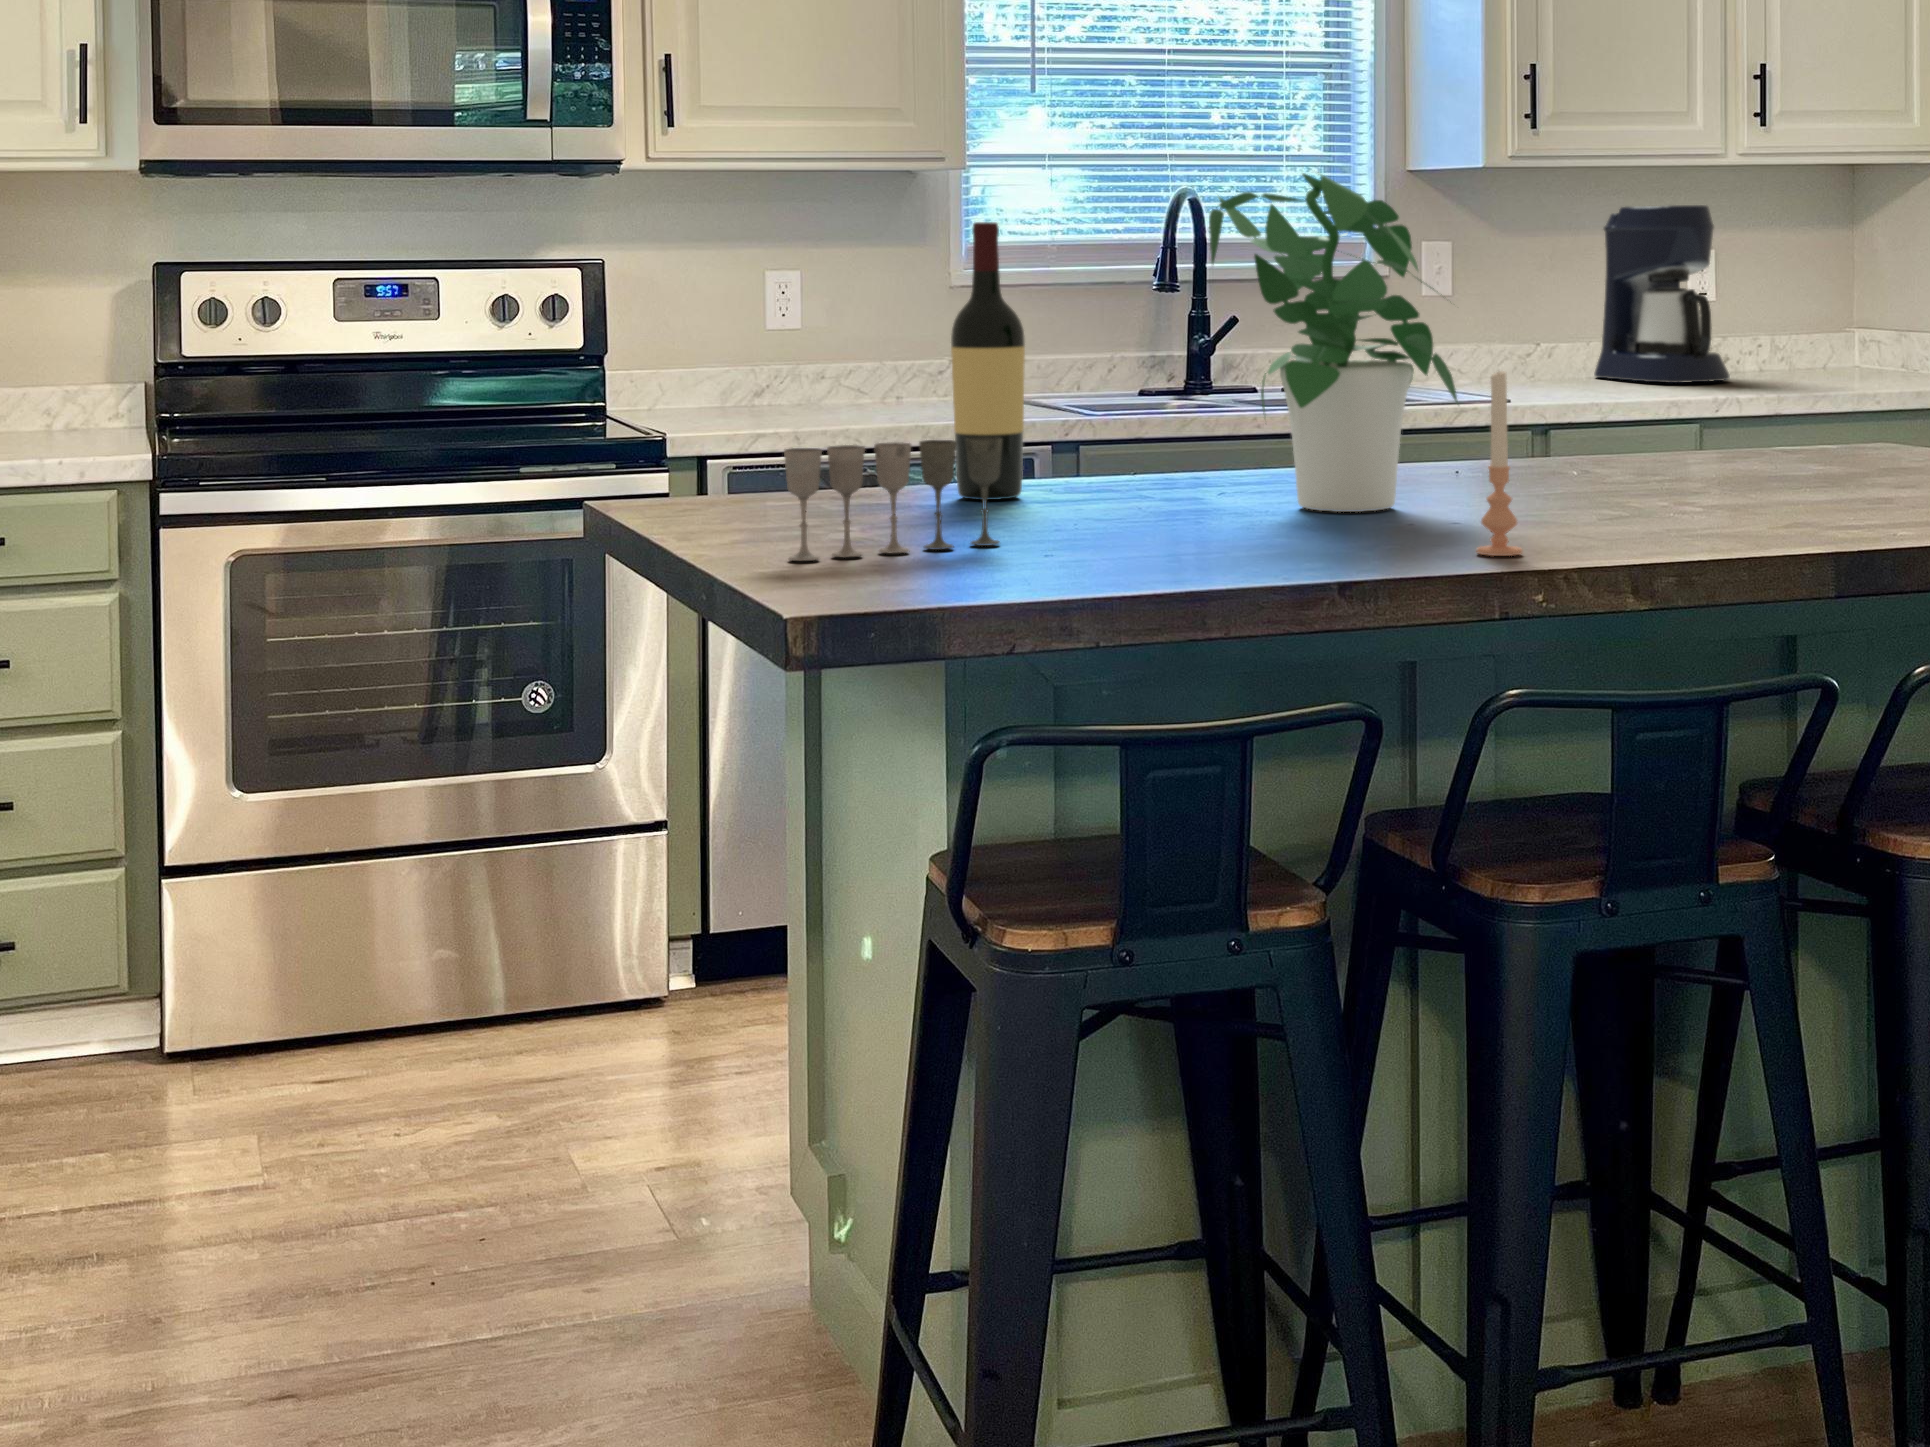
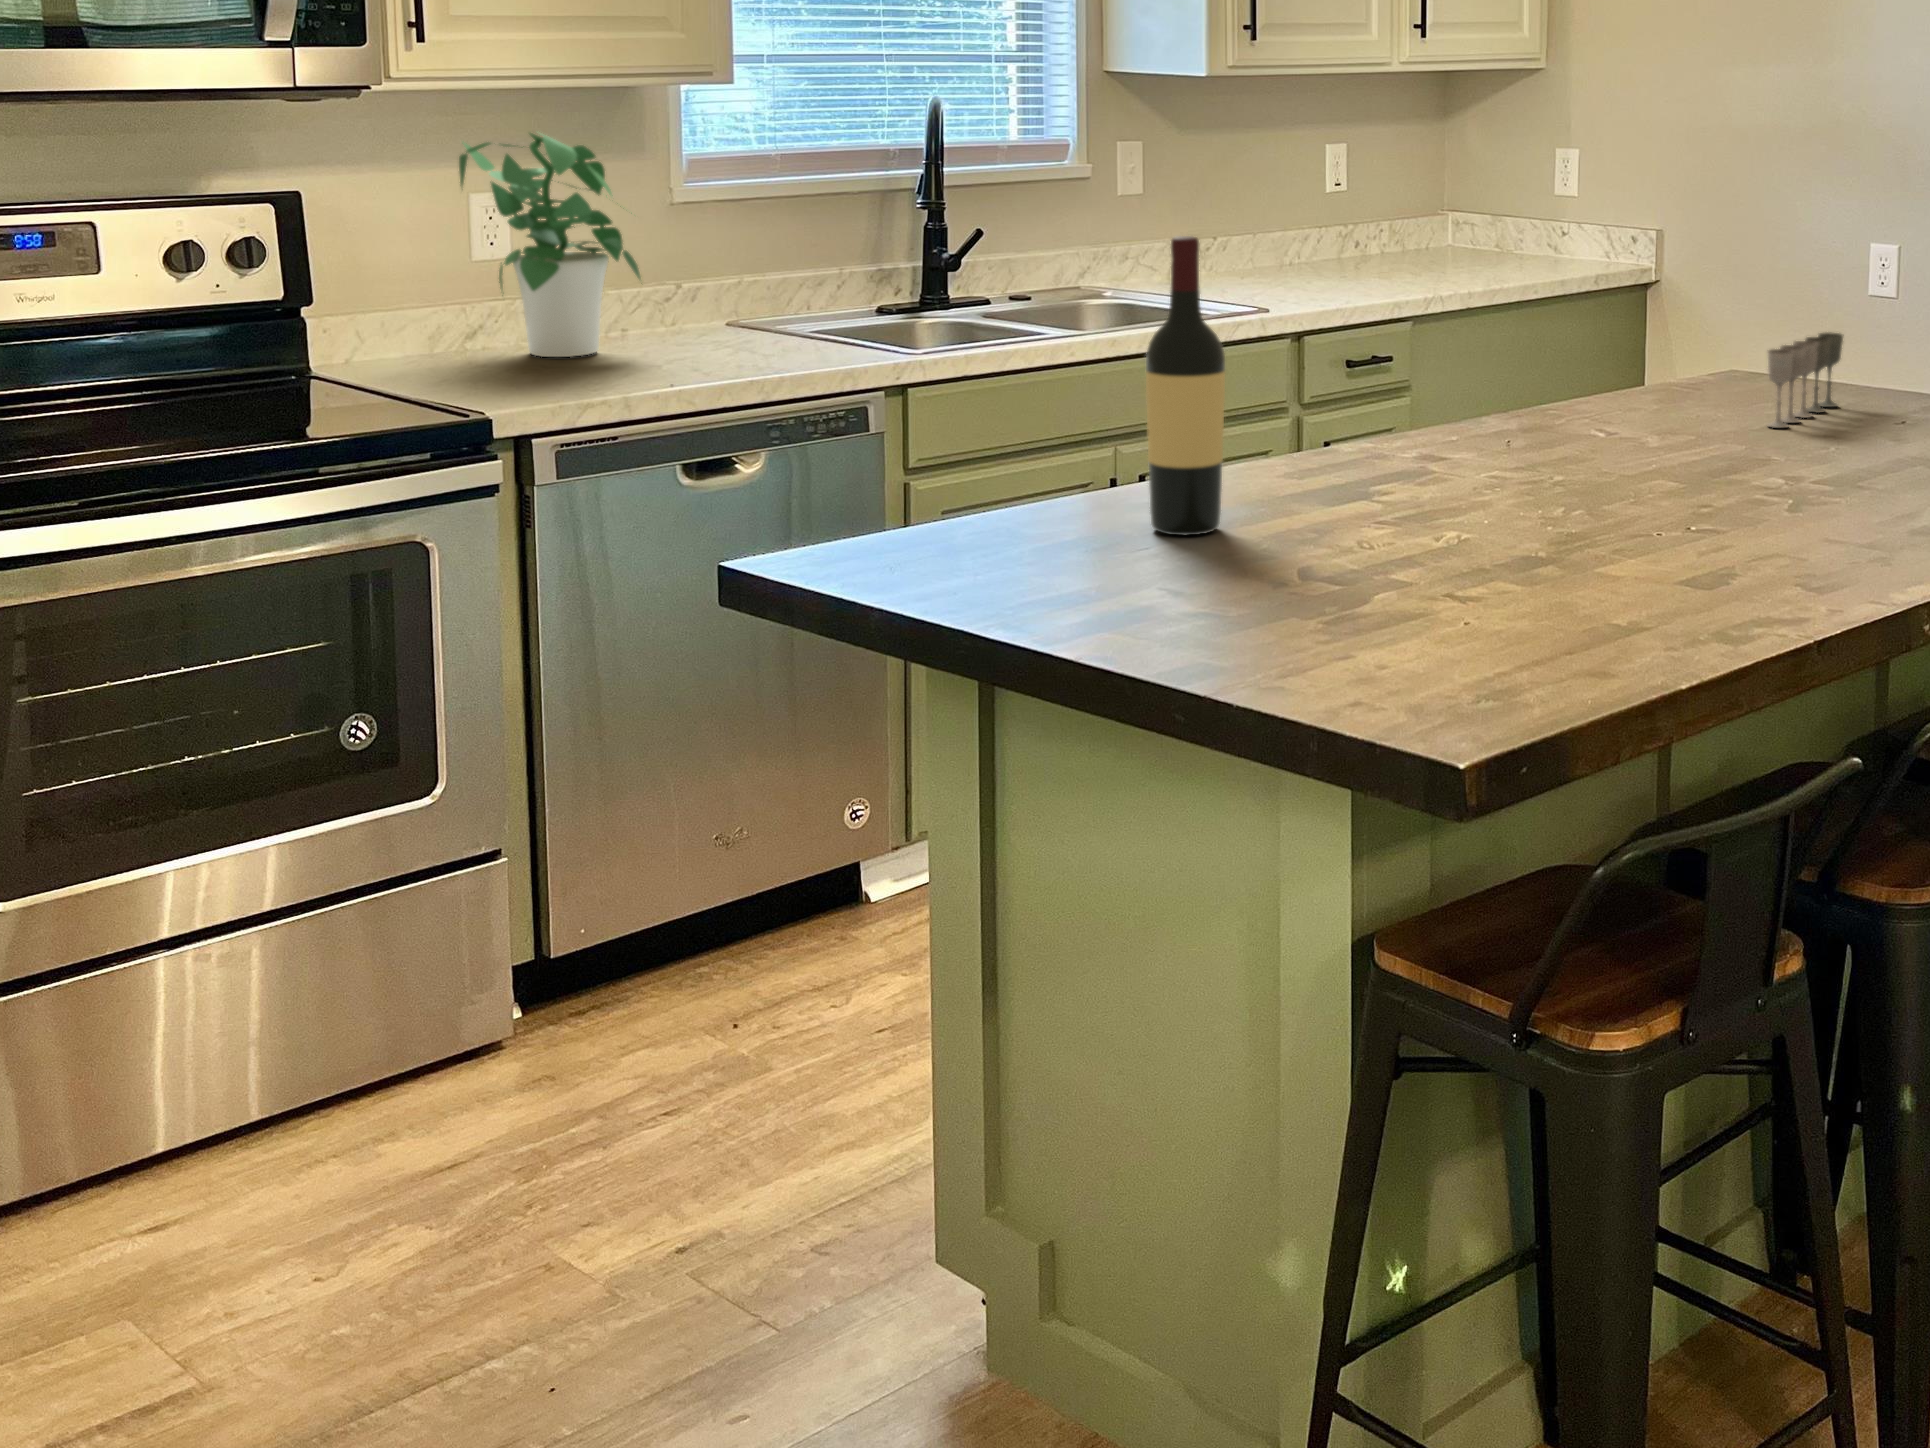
potted plant: present [1209,173,1457,512] -> present [459,133,640,357]
coffee maker: present [1594,205,1730,383] -> none [1266,105,1390,273]
candle: present [1476,371,1522,556] -> none [1829,413,1873,592]
wine glass: present [784,437,1002,561] -> present [1768,332,1844,428]

